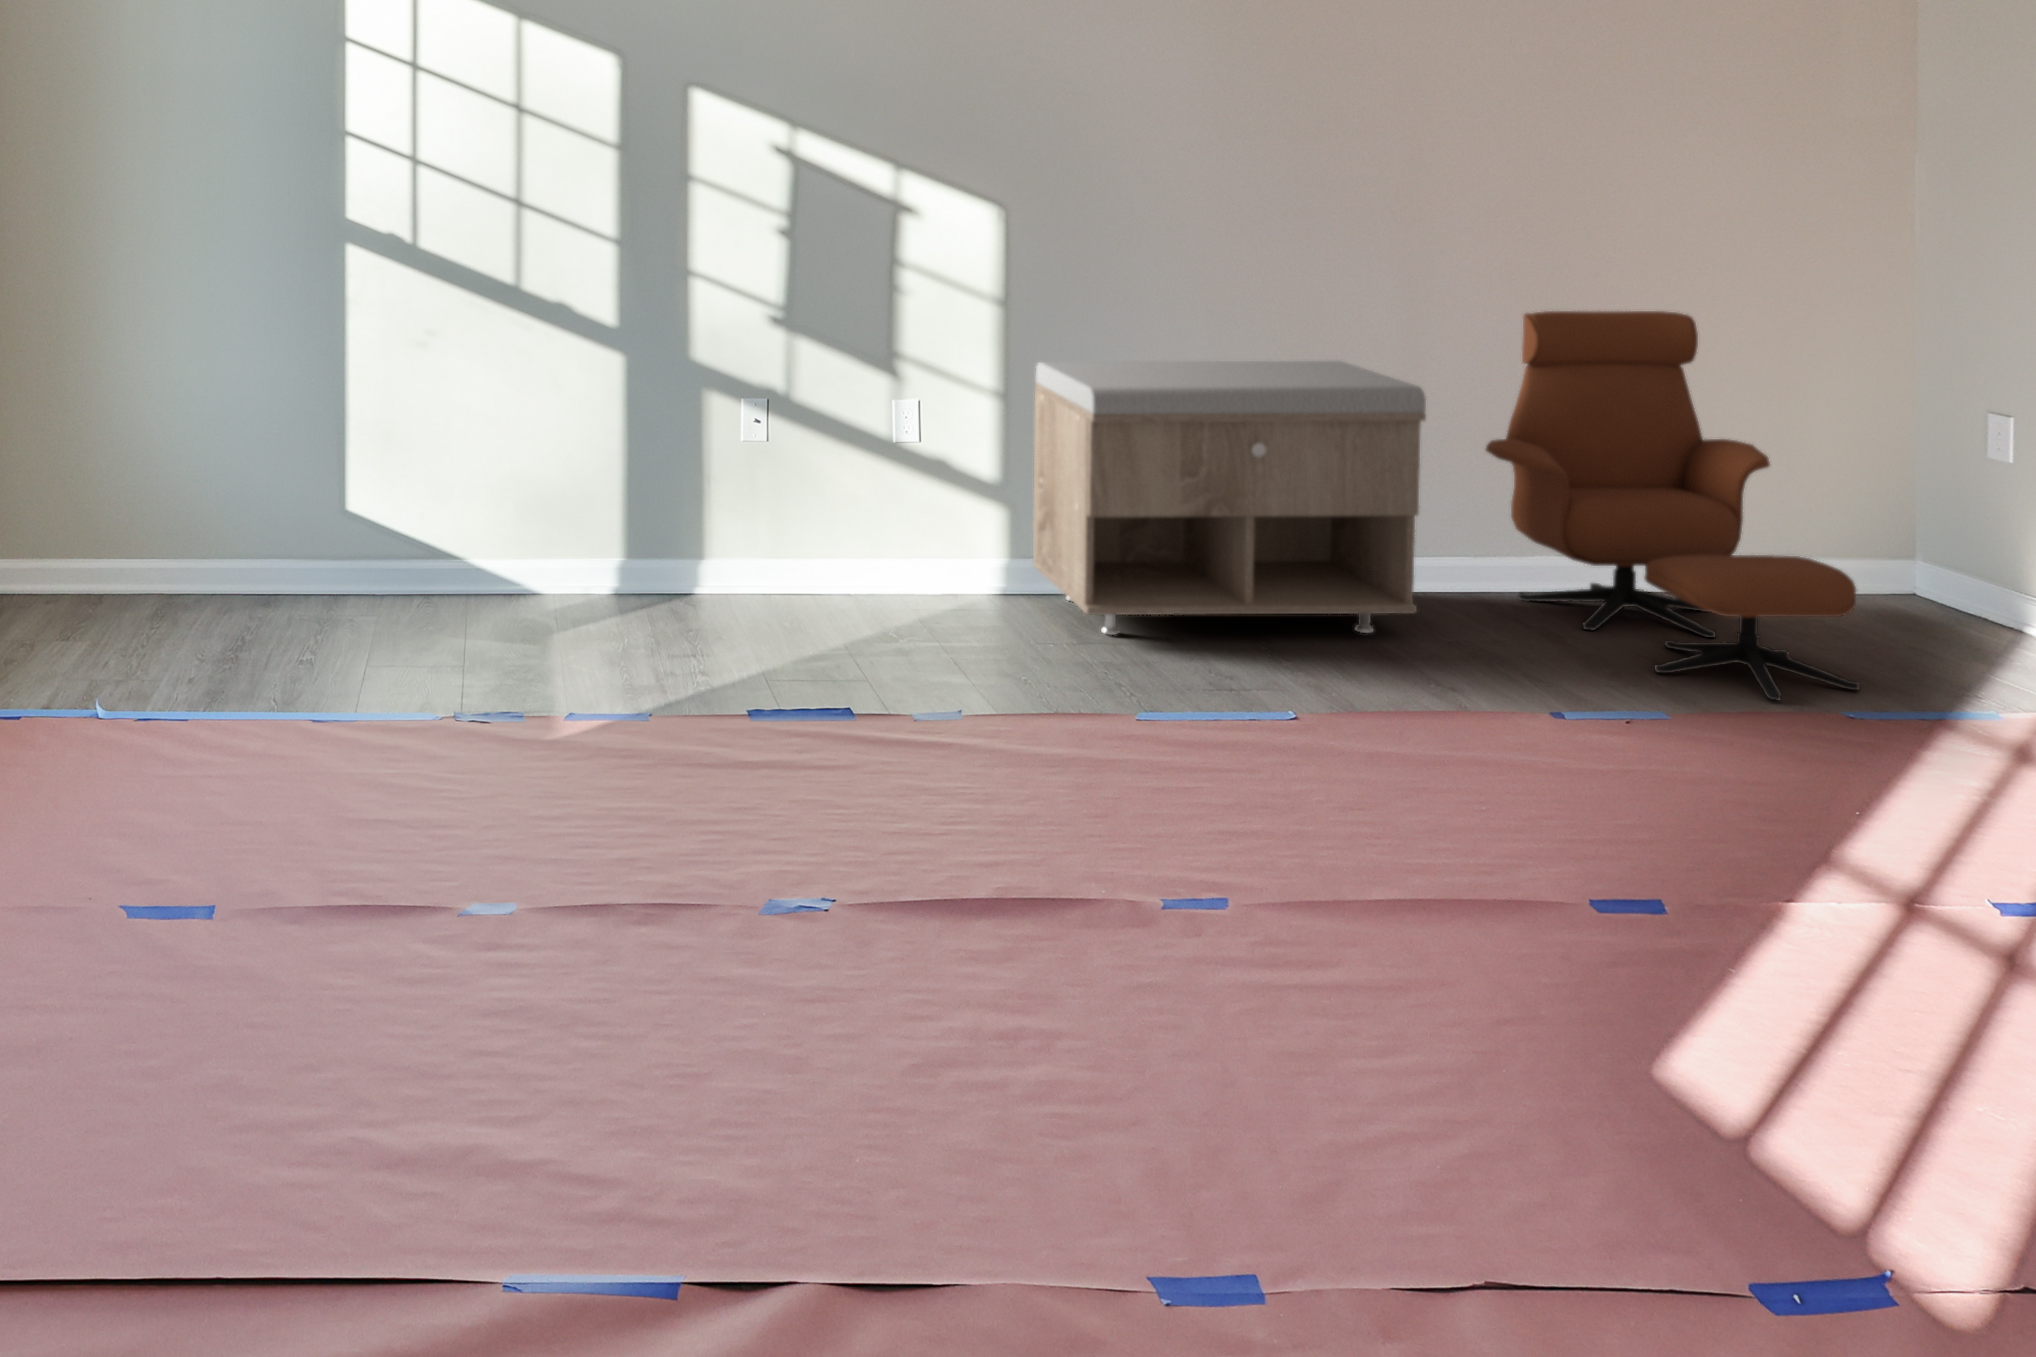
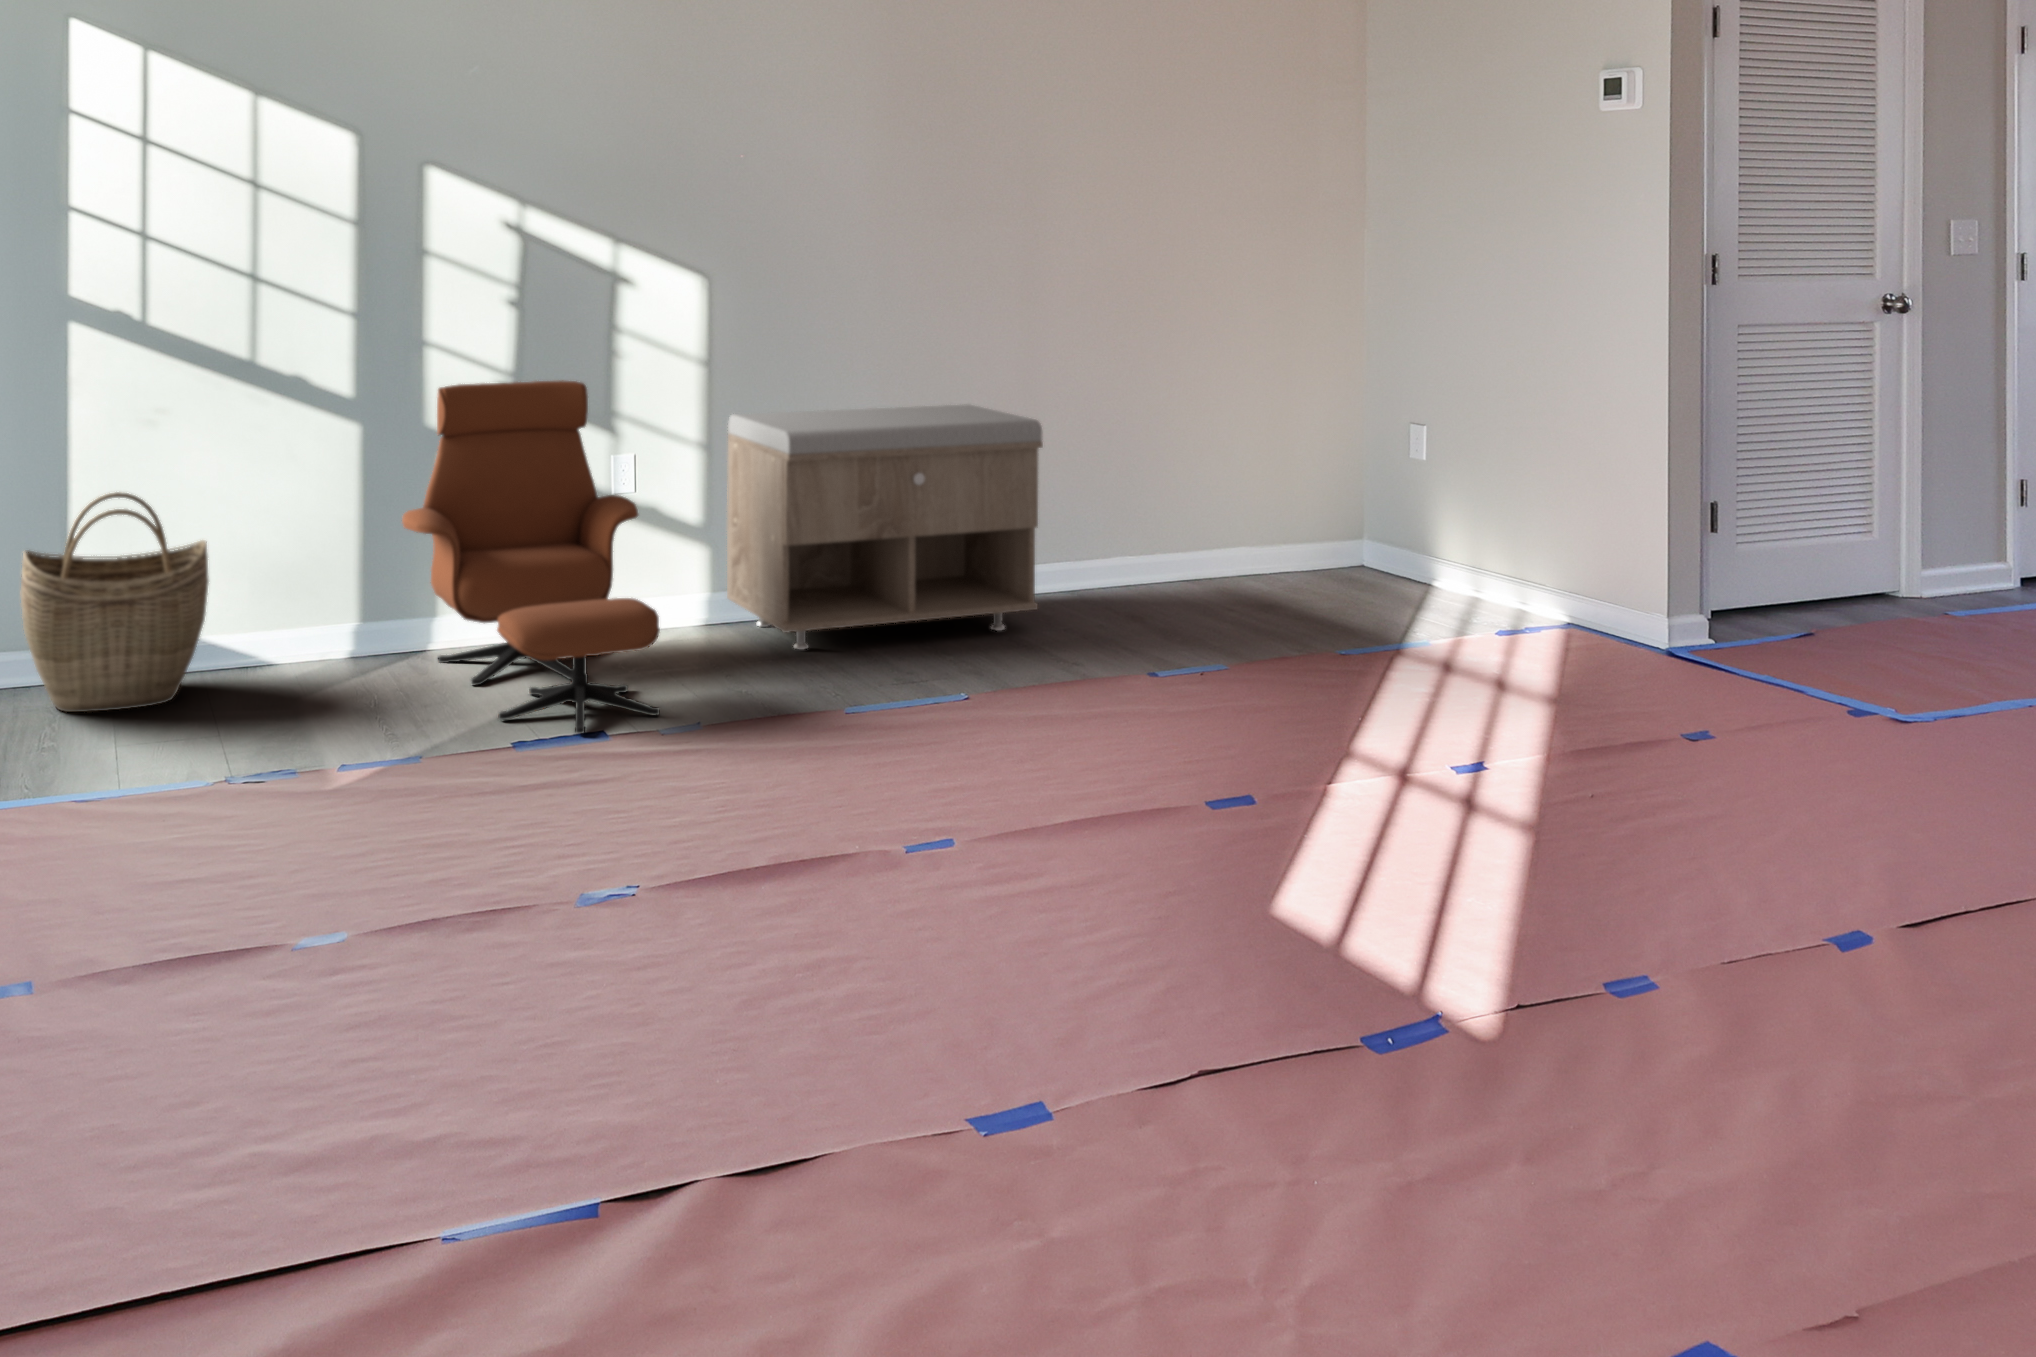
lounge chair: present [1486,311,1859,700] -> present [402,380,660,734]
woven basket: none [294,416,470,632] -> present [21,492,209,712]

